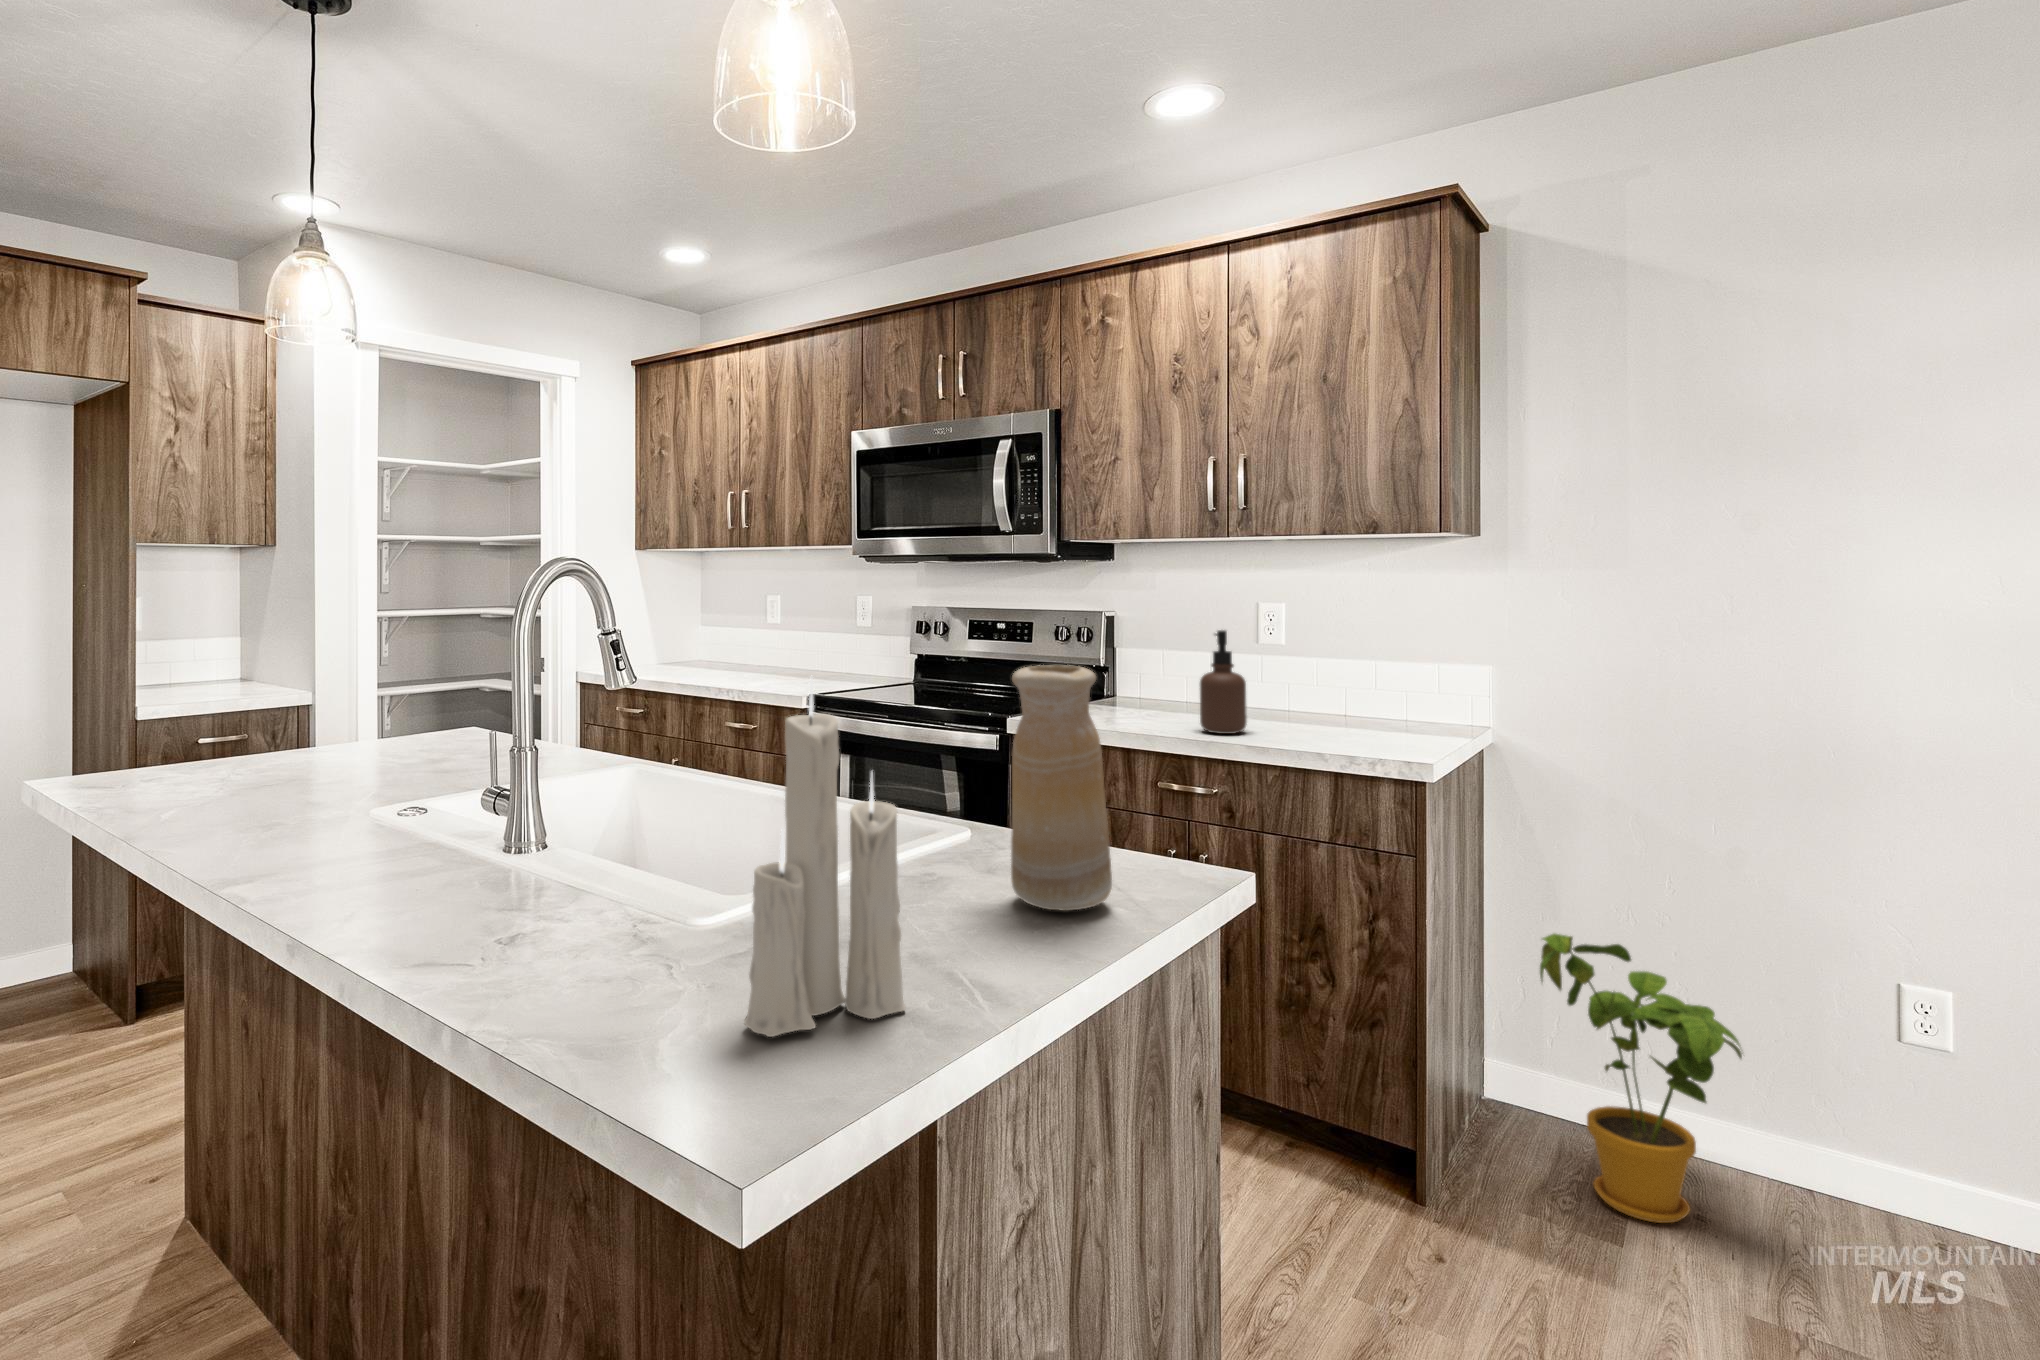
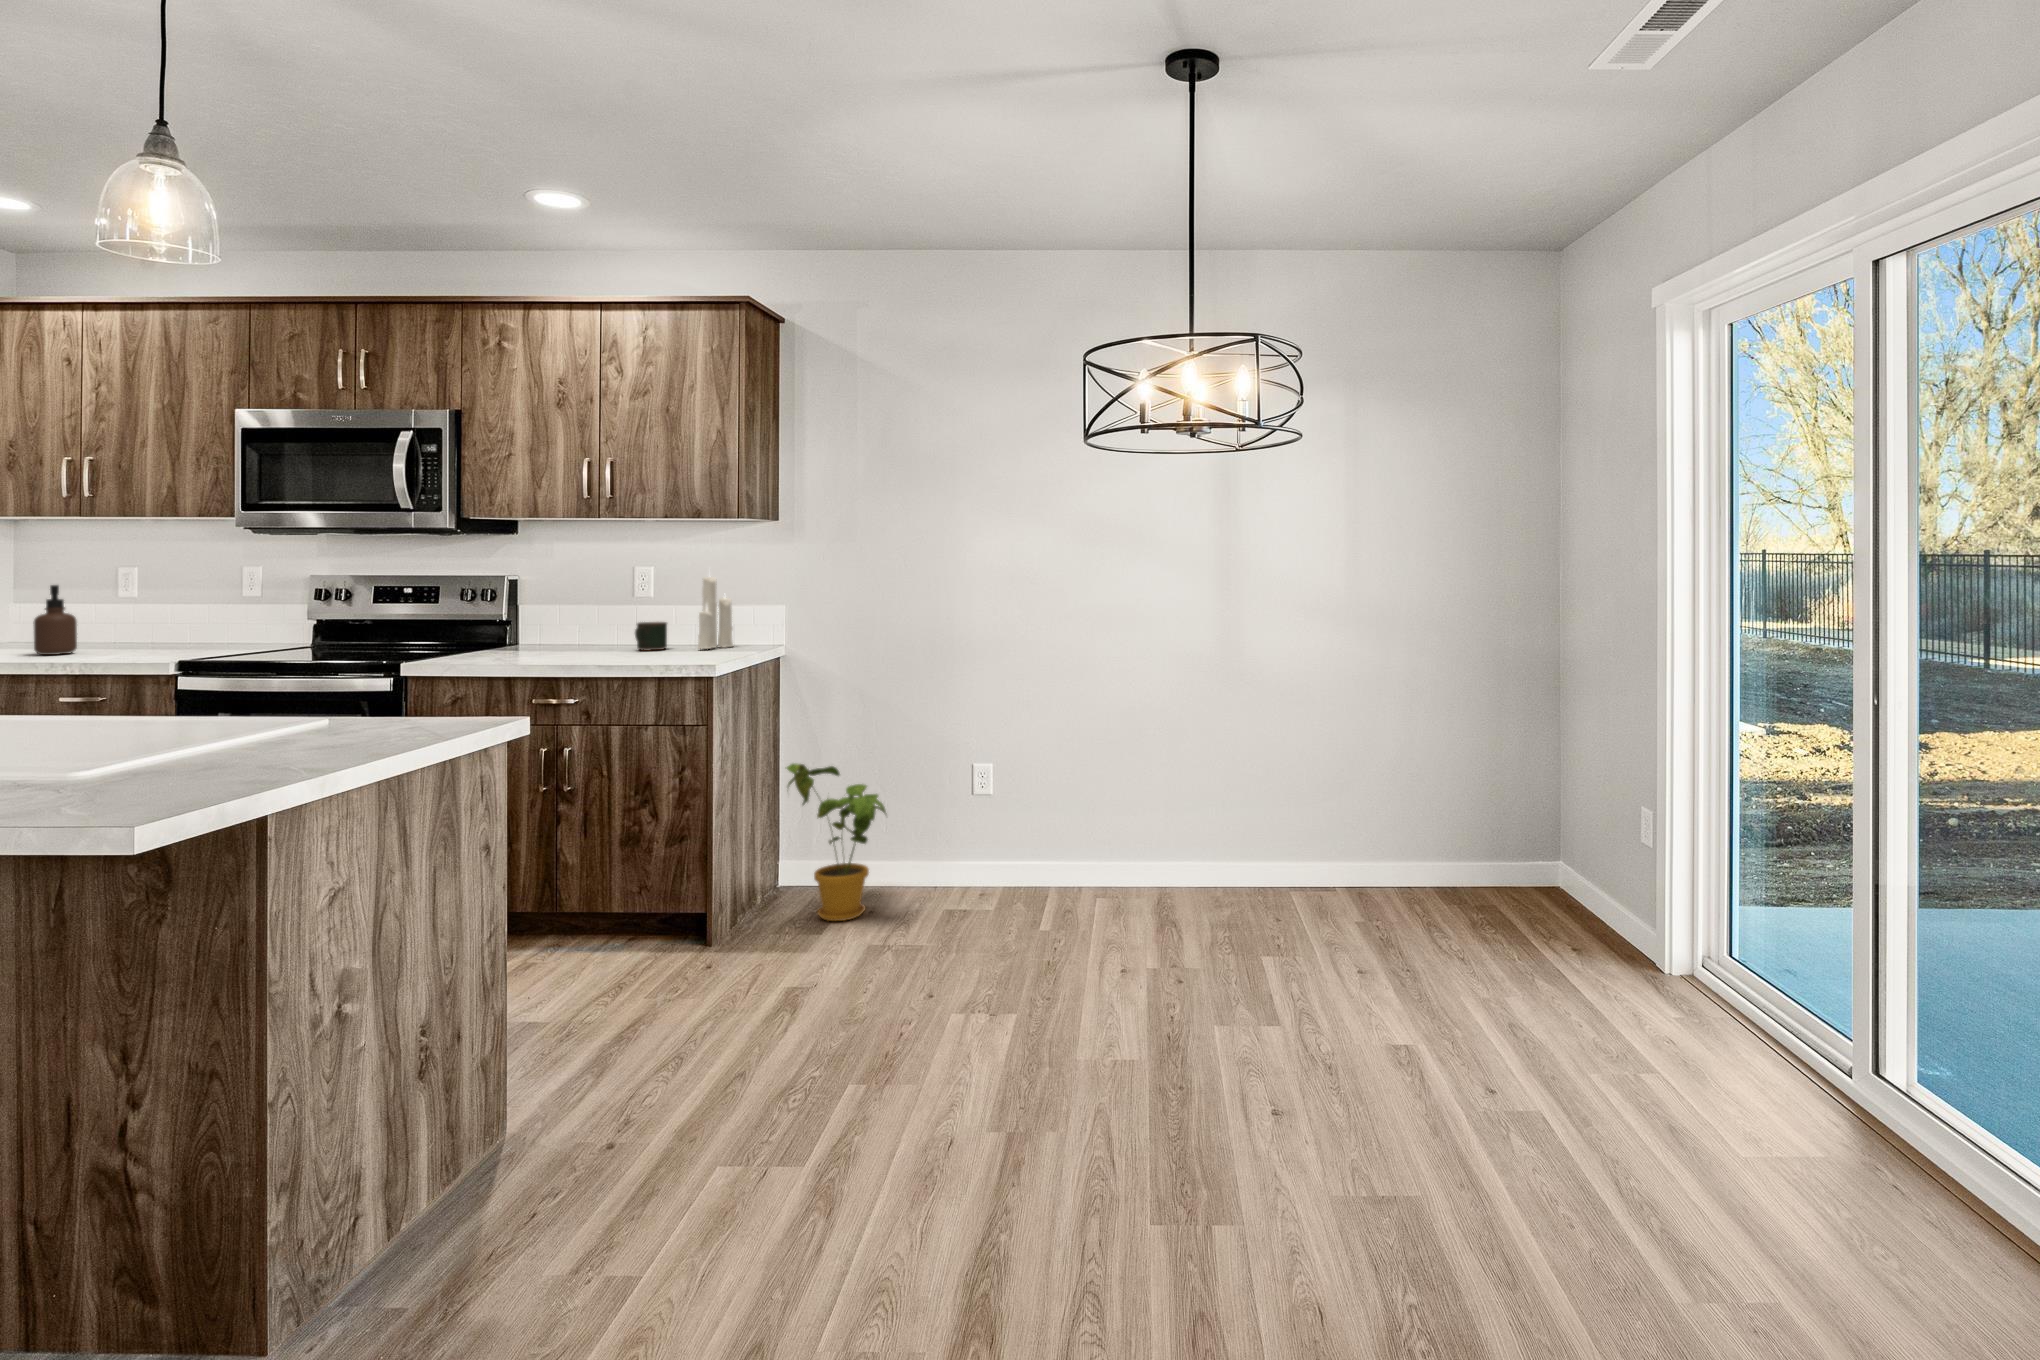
soap dispenser: present [1200,630,1247,734] -> present [33,585,77,655]
vase: present [1011,665,1112,911] -> none [350,597,420,735]
candle: present [744,678,906,1037] -> present [698,577,733,649]
mug: none [1273,679,1316,720] -> present [635,622,667,651]

